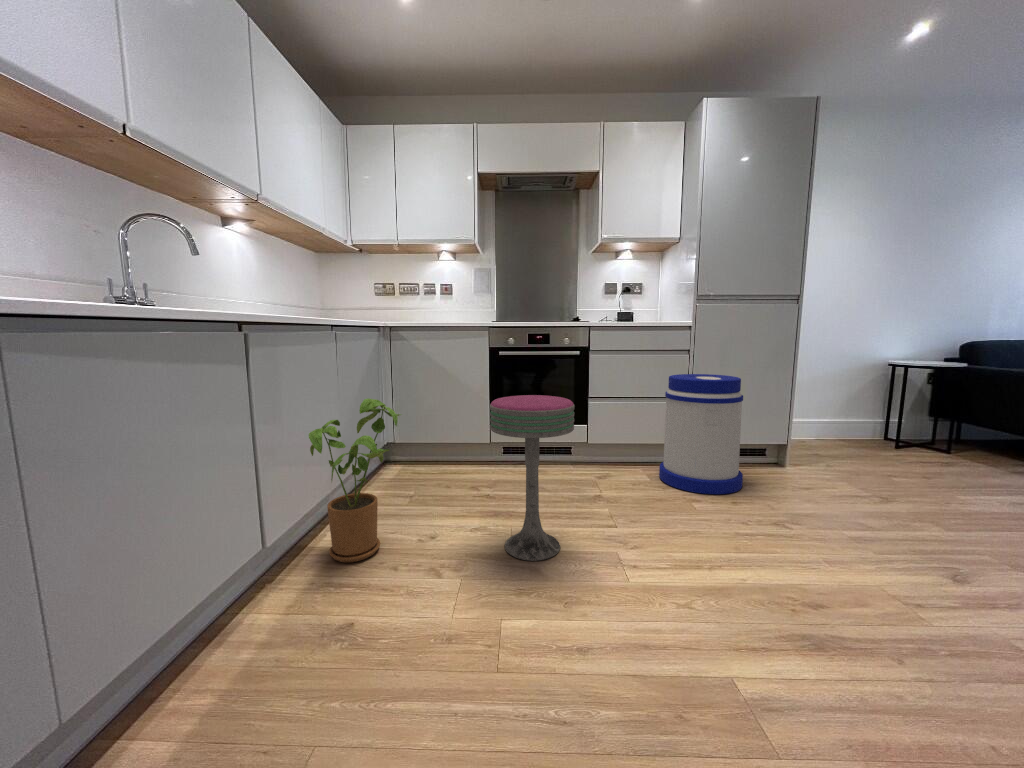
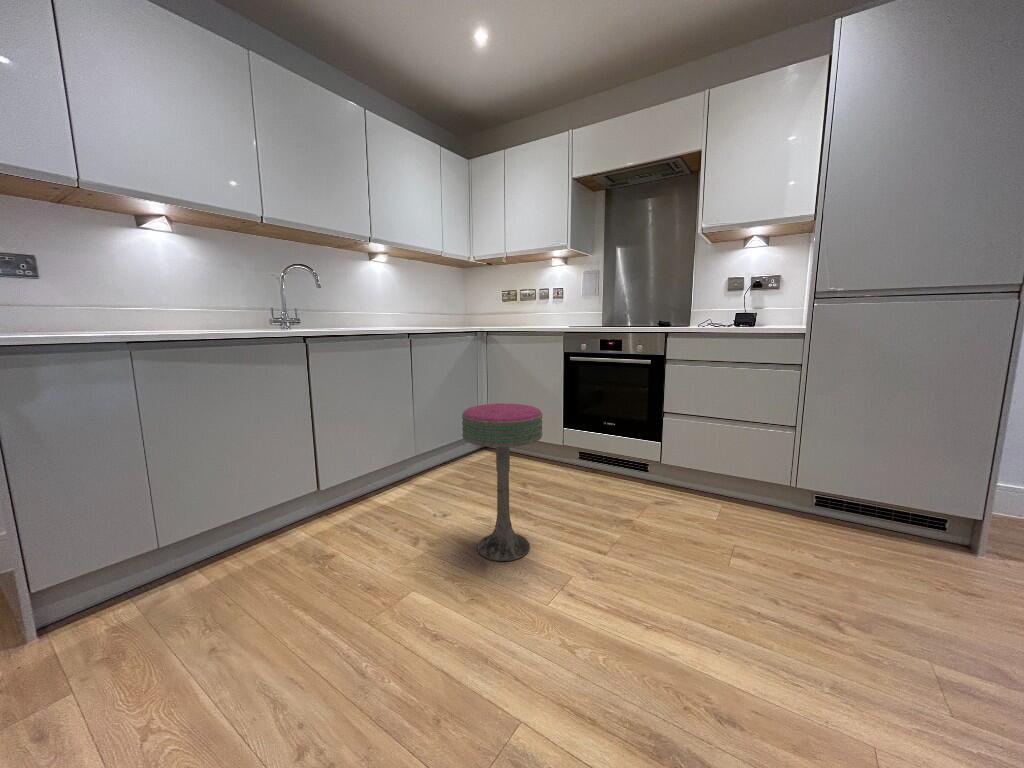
trash can: present [659,374,743,494] -> none [729,395,856,563]
house plant: present [309,399,401,562] -> none [358,394,430,518]

